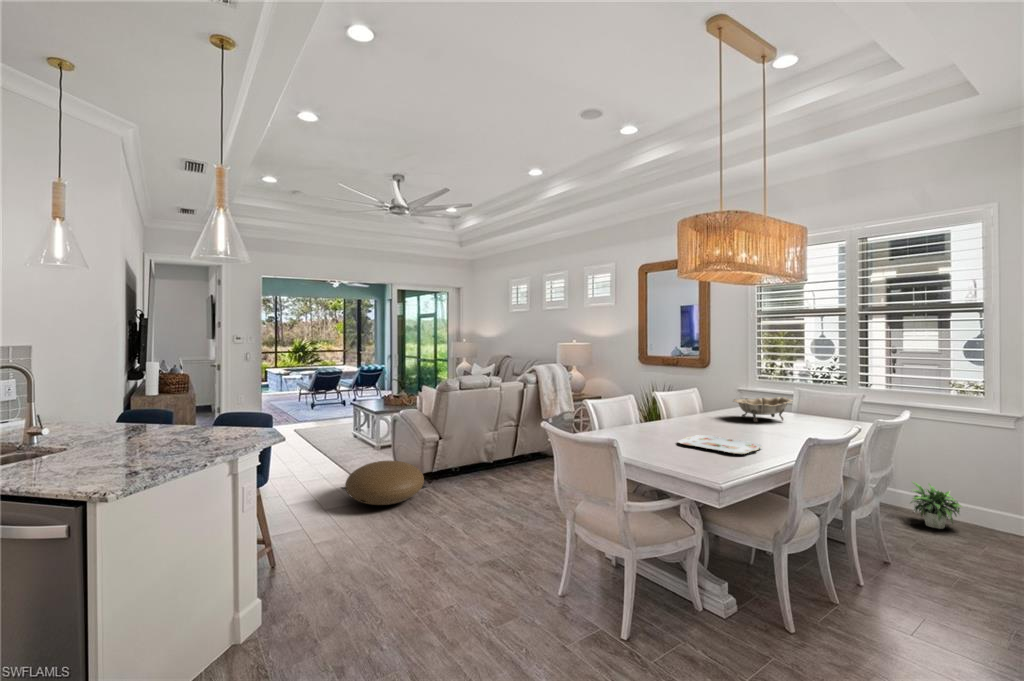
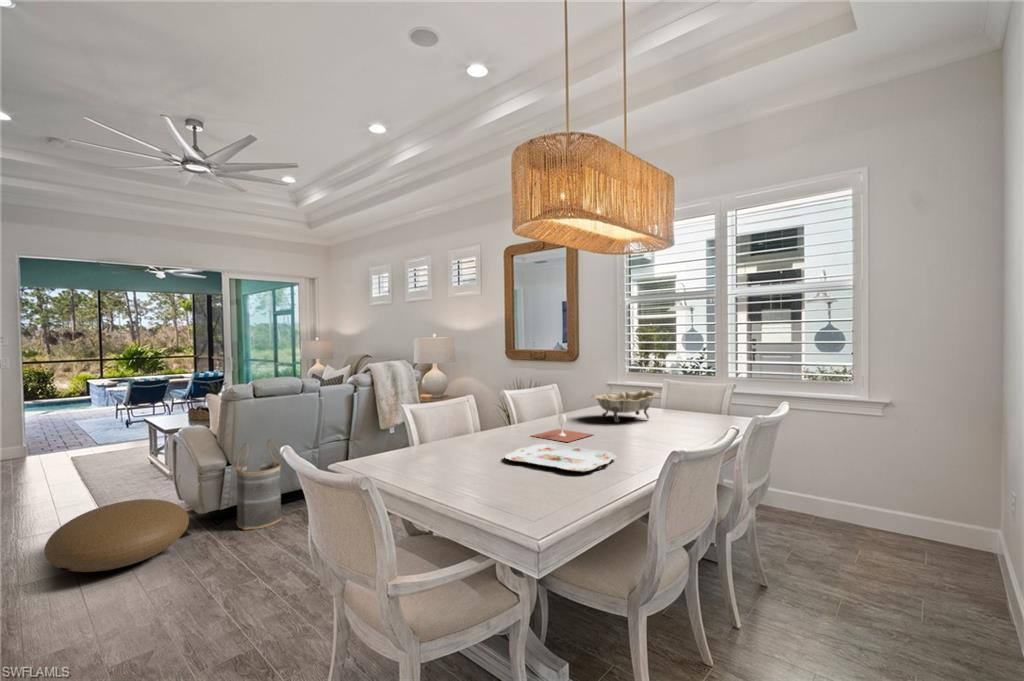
wine glass: none [688,414,739,435] -> present [531,414,593,442]
basket: none [447,423,478,488] -> present [236,440,282,530]
potted plant: present [910,482,962,529] -> none [783,481,837,534]

